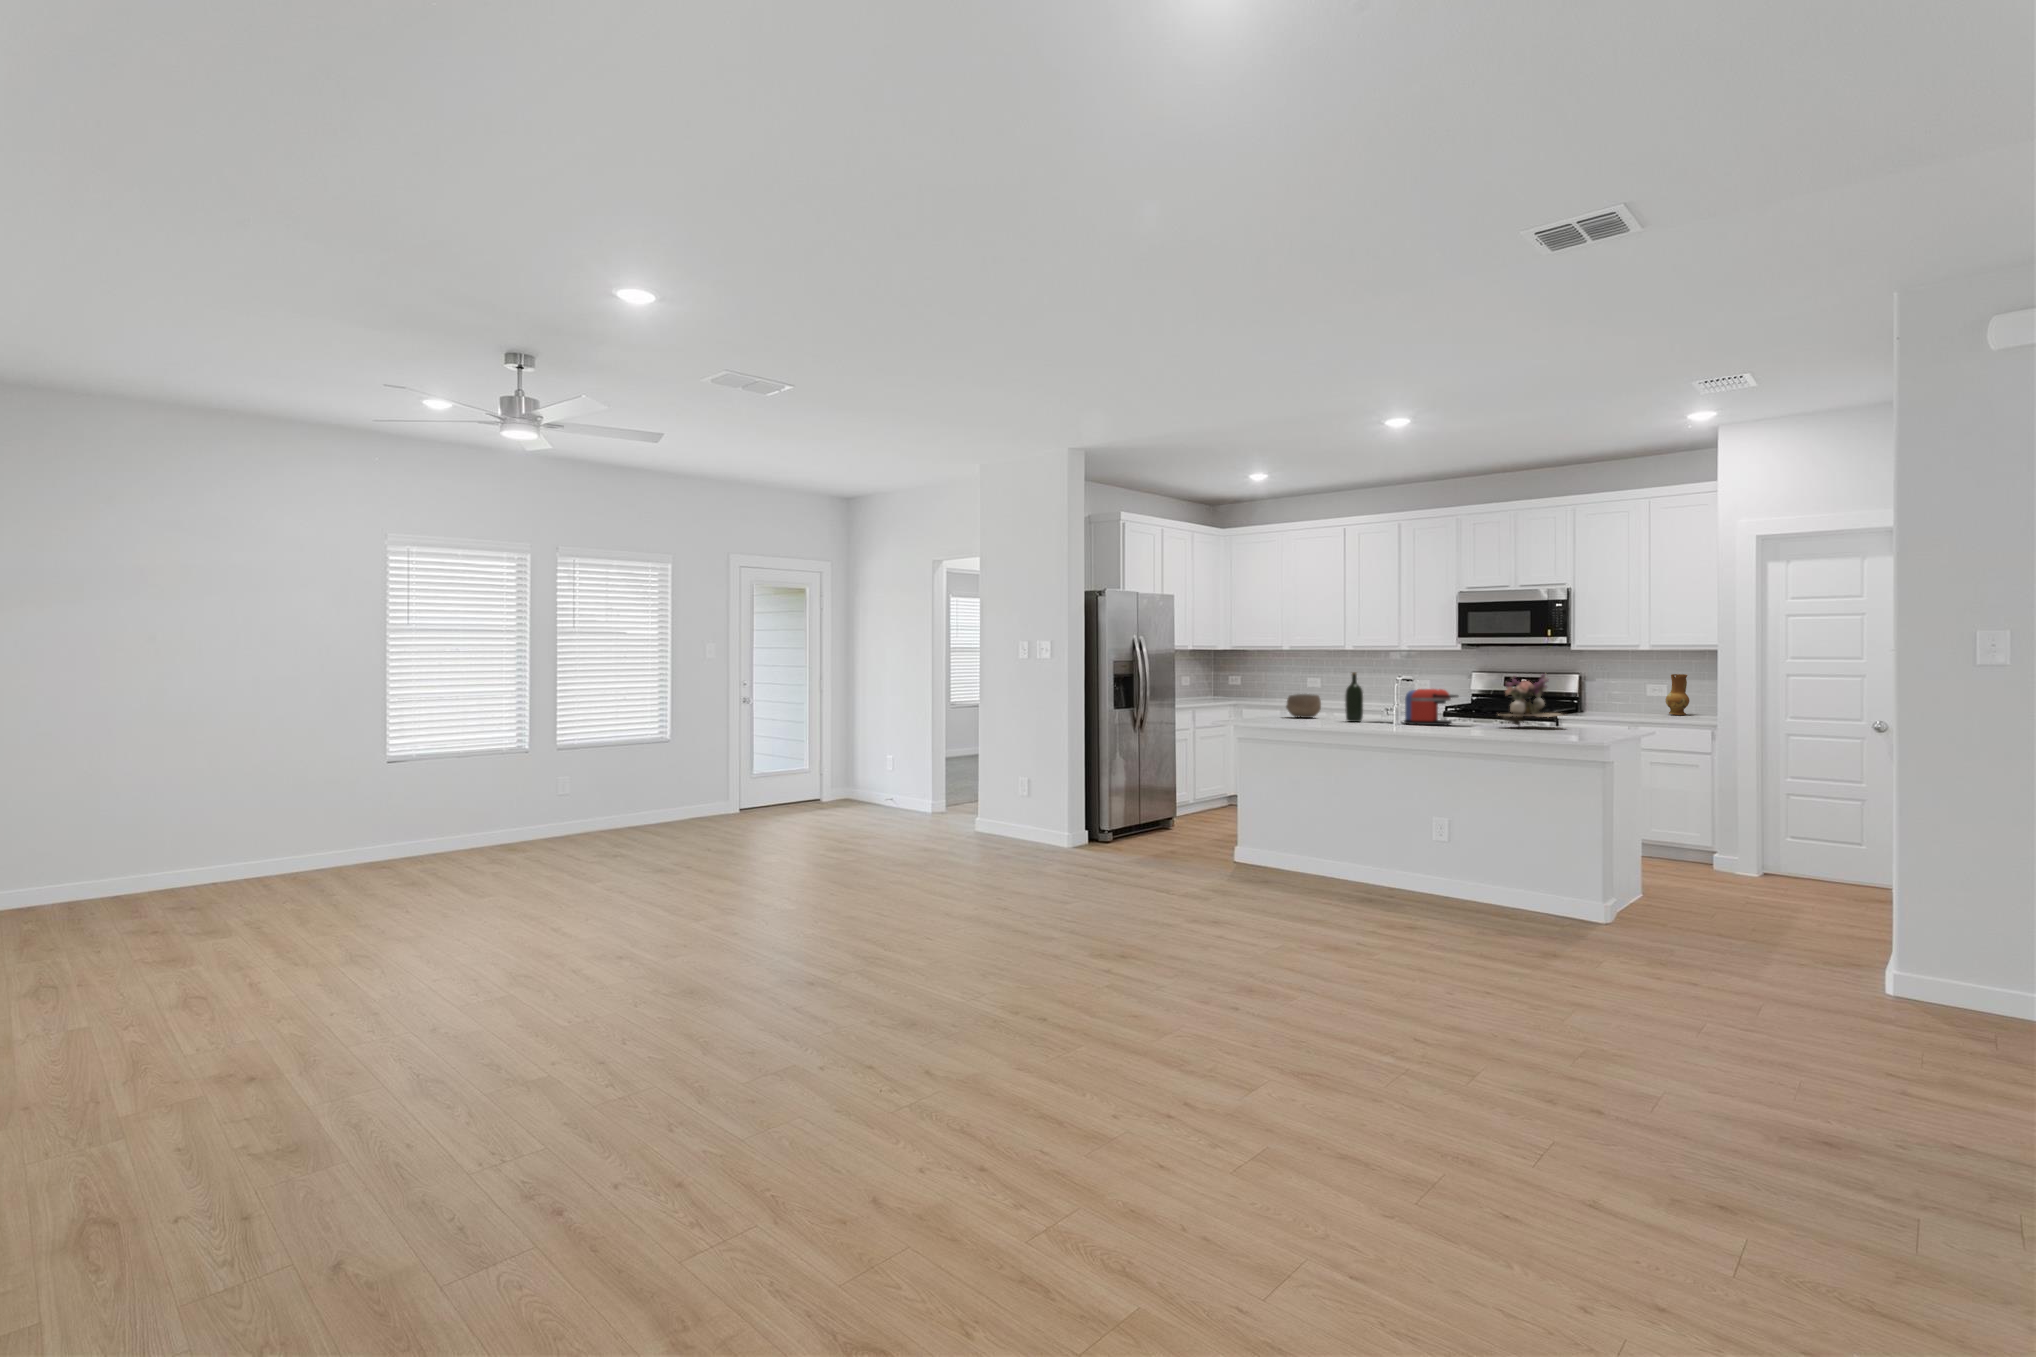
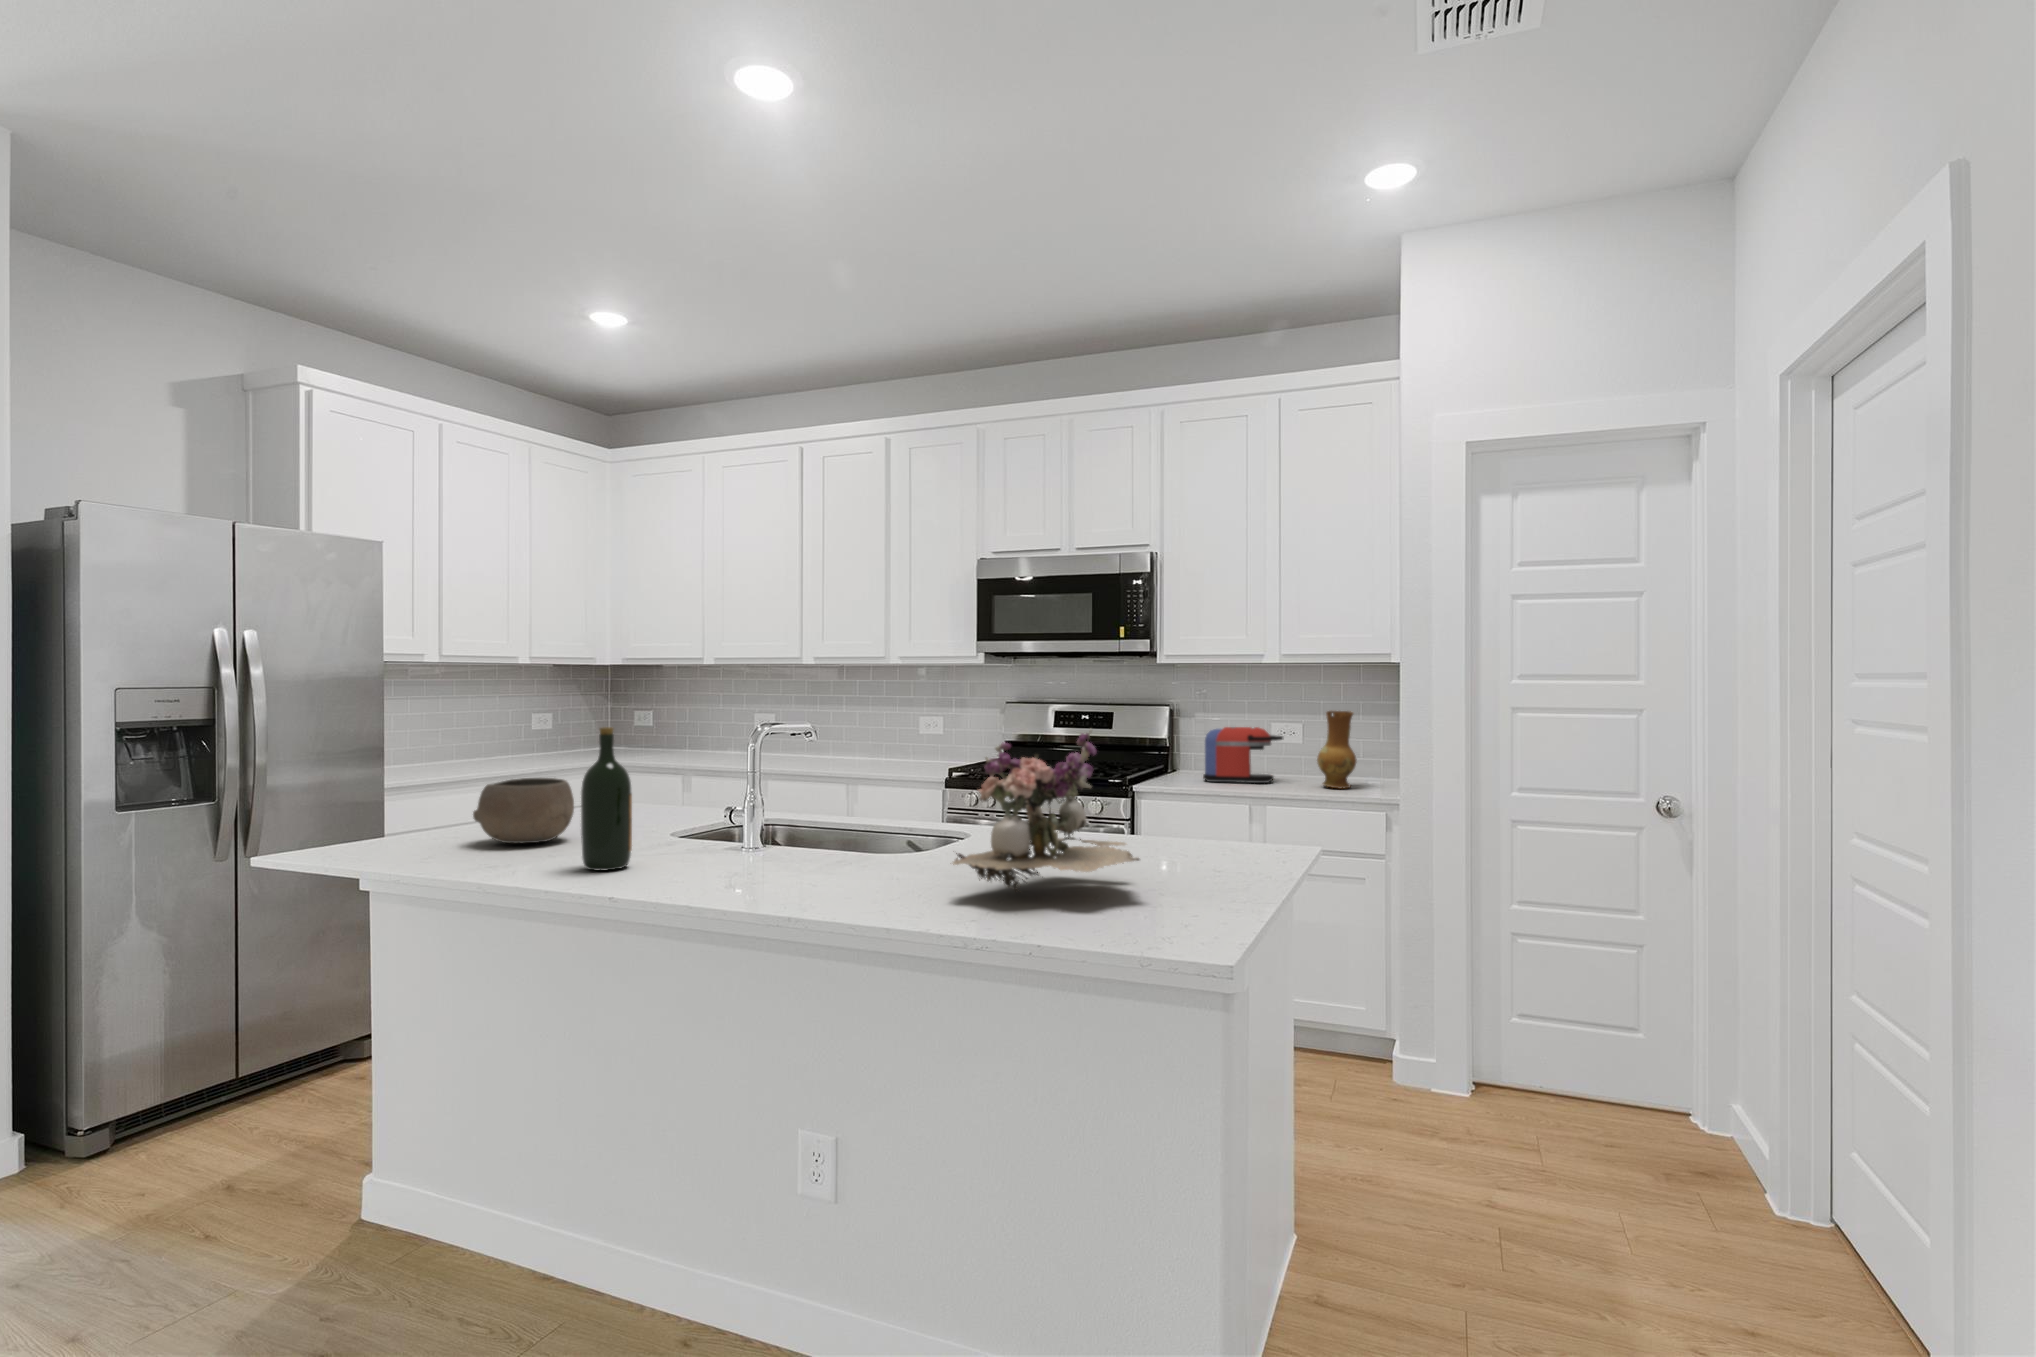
coffee maker: present [1404,689,1458,725] -> present [1203,727,1283,783]

